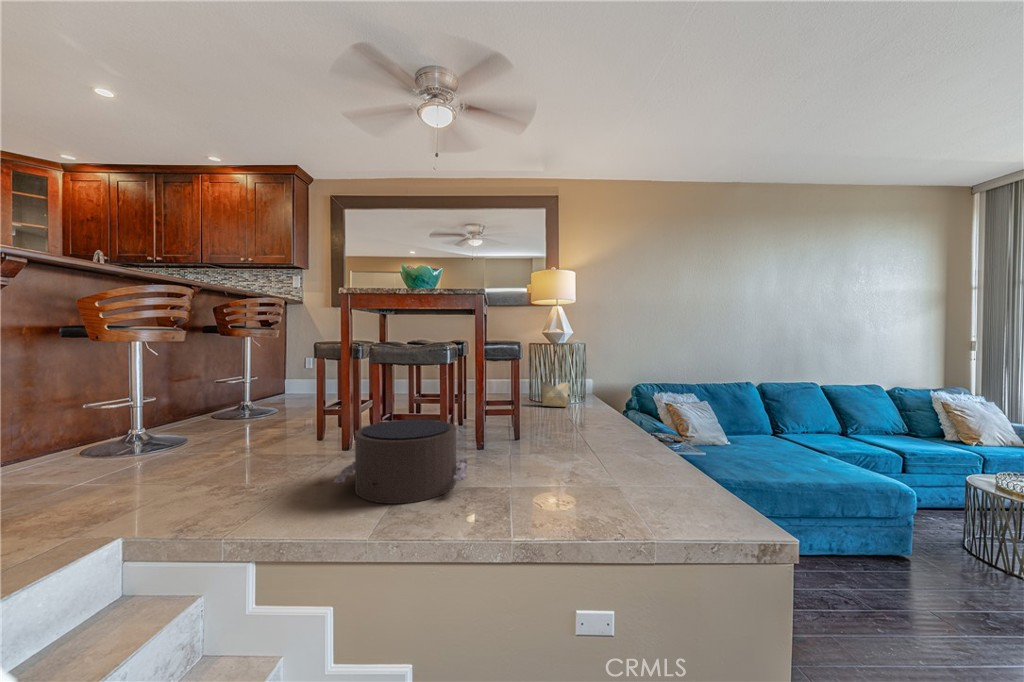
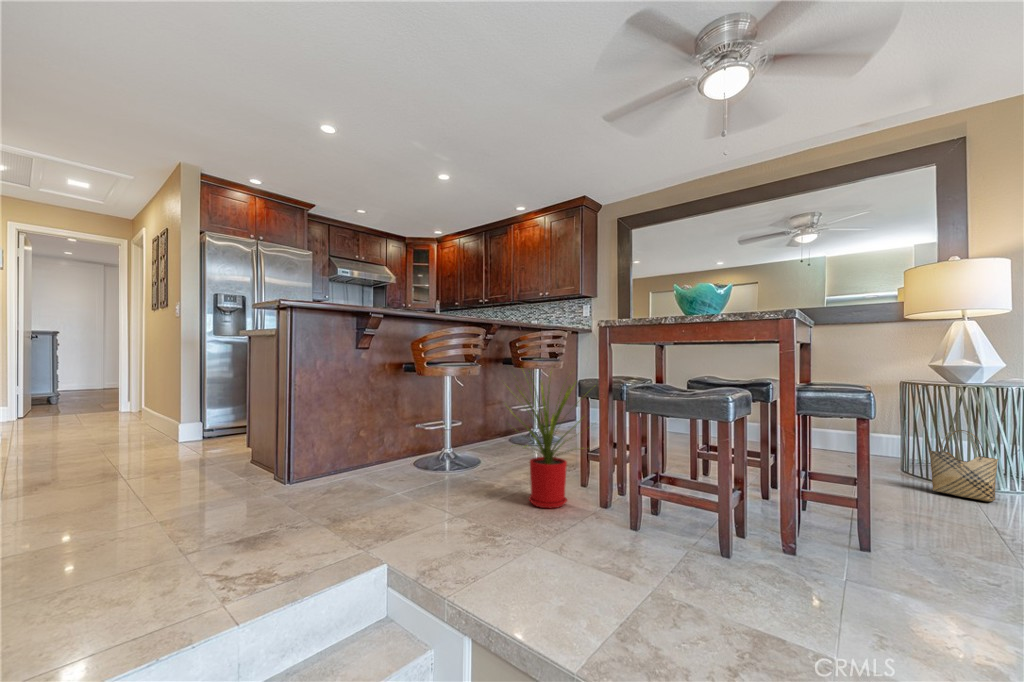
house plant: none [229,328,339,463] -> present [508,371,583,508]
pouf: present [333,419,468,504] -> none [565,487,750,616]

